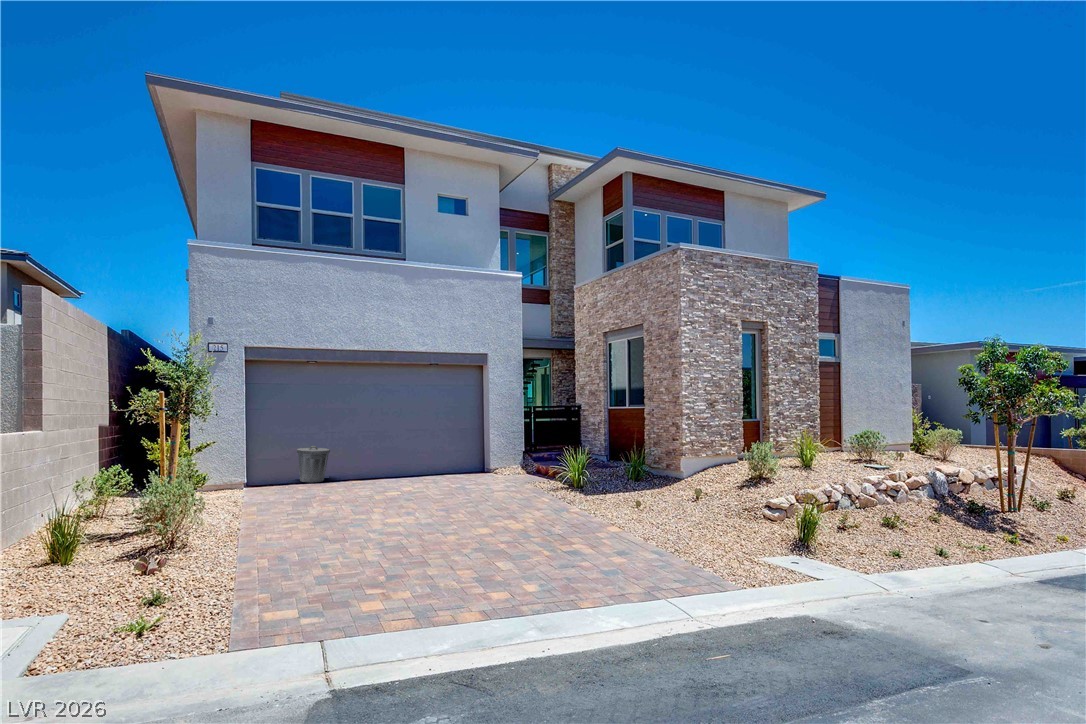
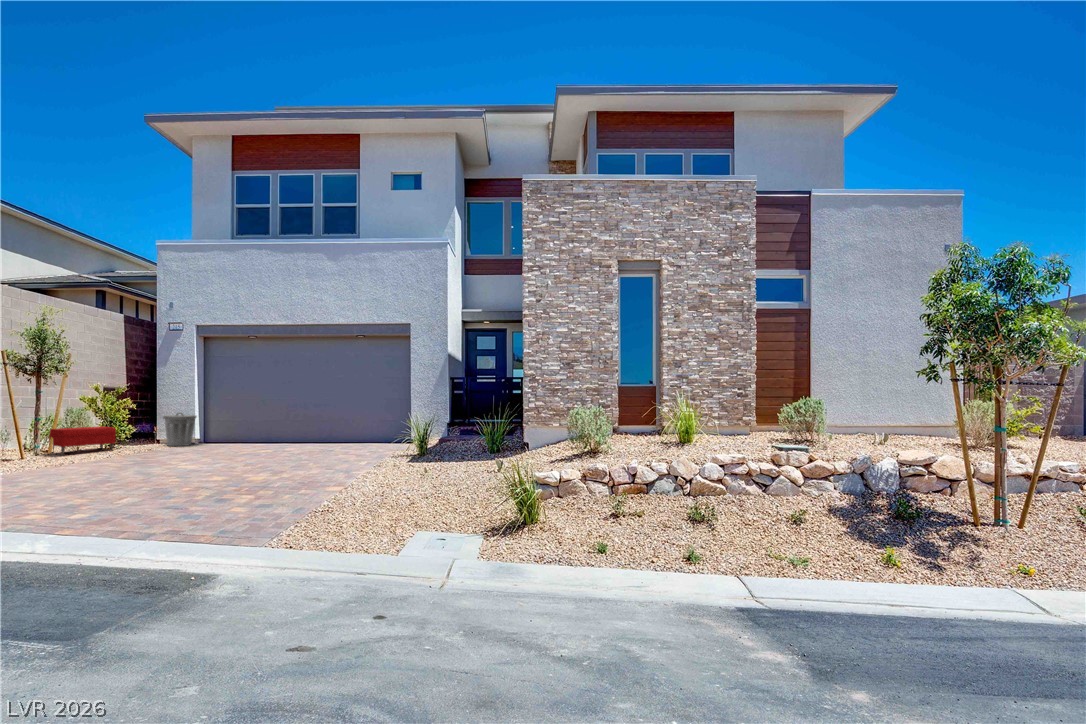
bench: none [209,465,266,501] -> present [49,426,116,455]

